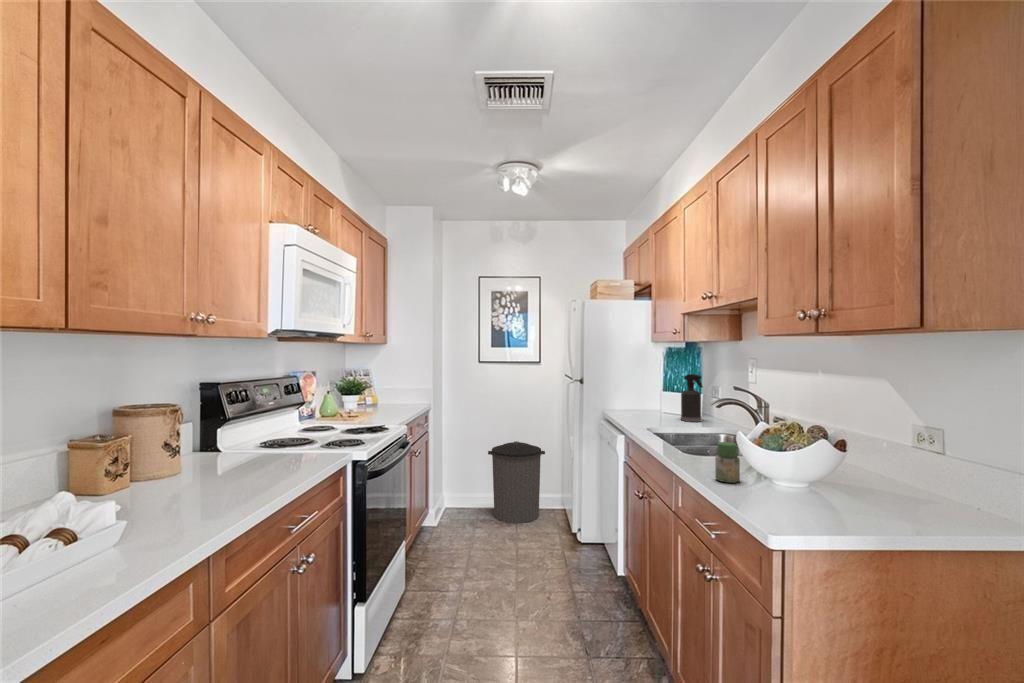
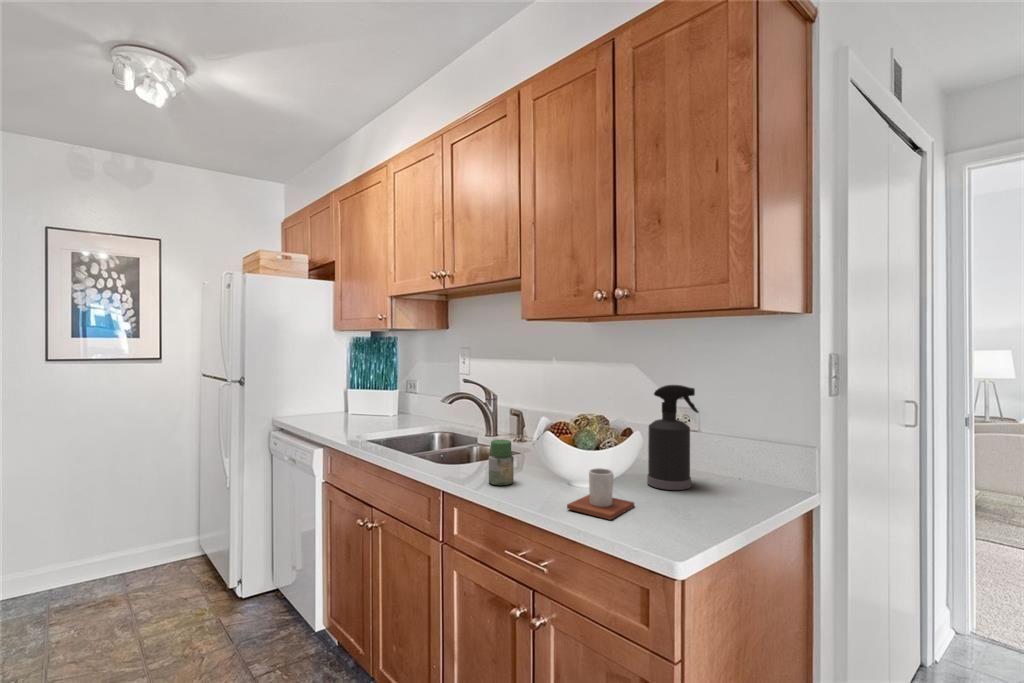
spray bottle: present [681,374,703,422] -> present [647,385,698,490]
trash can: present [488,441,545,523] -> none [68,478,175,605]
mug: none [760,478,836,526] -> present [567,468,634,520]

